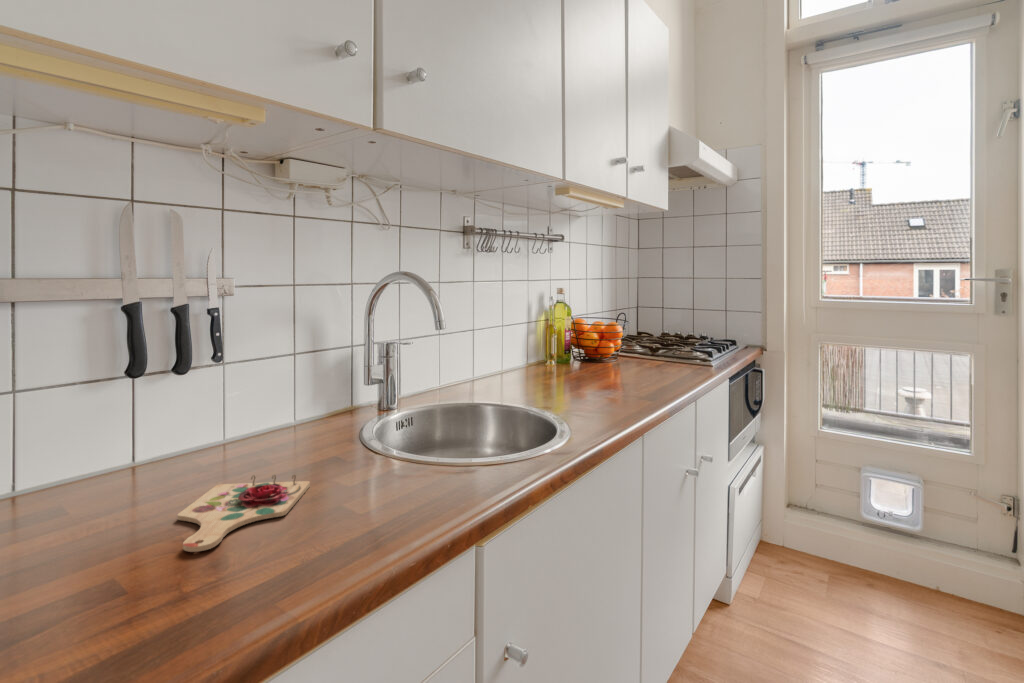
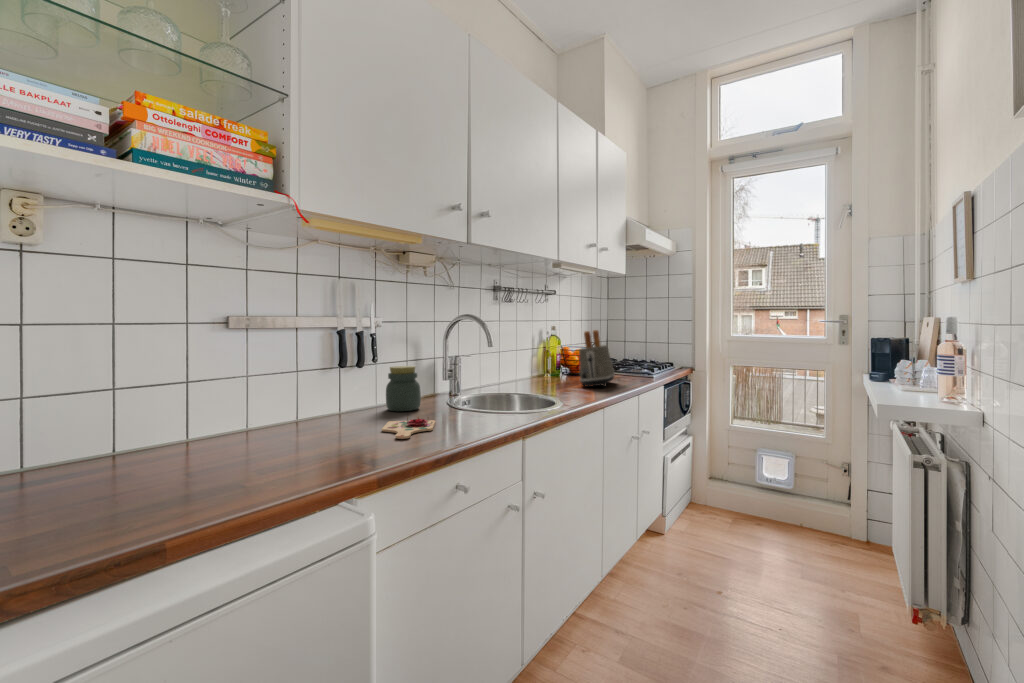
toaster: none [598,294,655,387] -> present [579,330,615,387]
jar: none [242,365,310,452] -> present [386,366,421,411]

